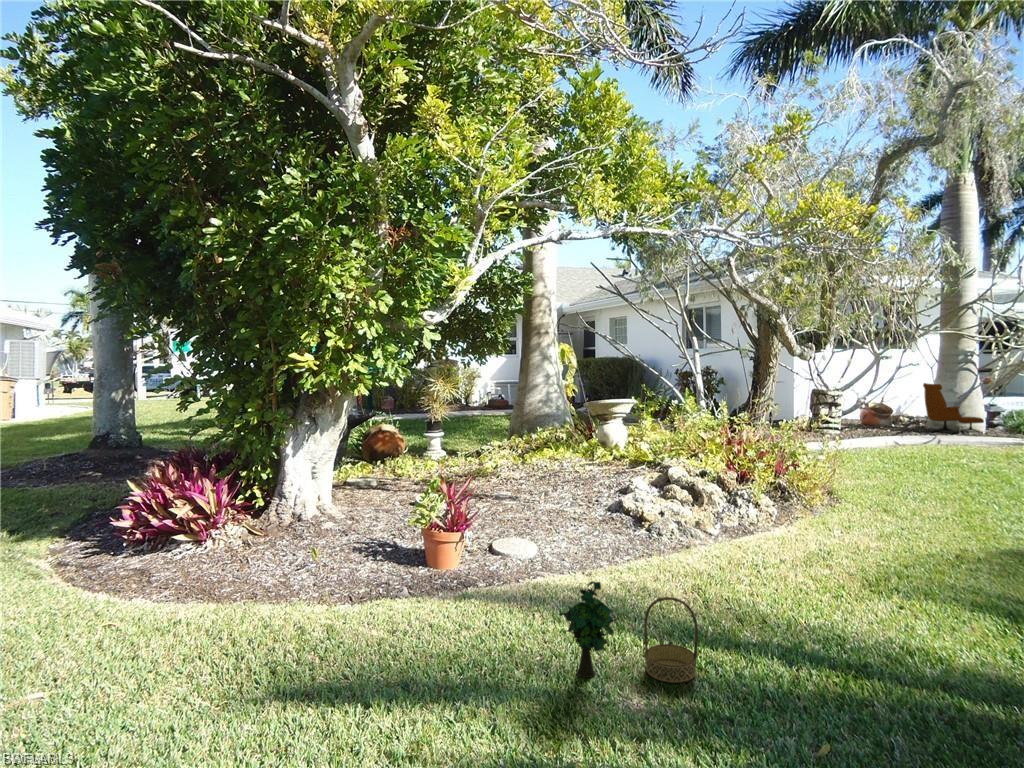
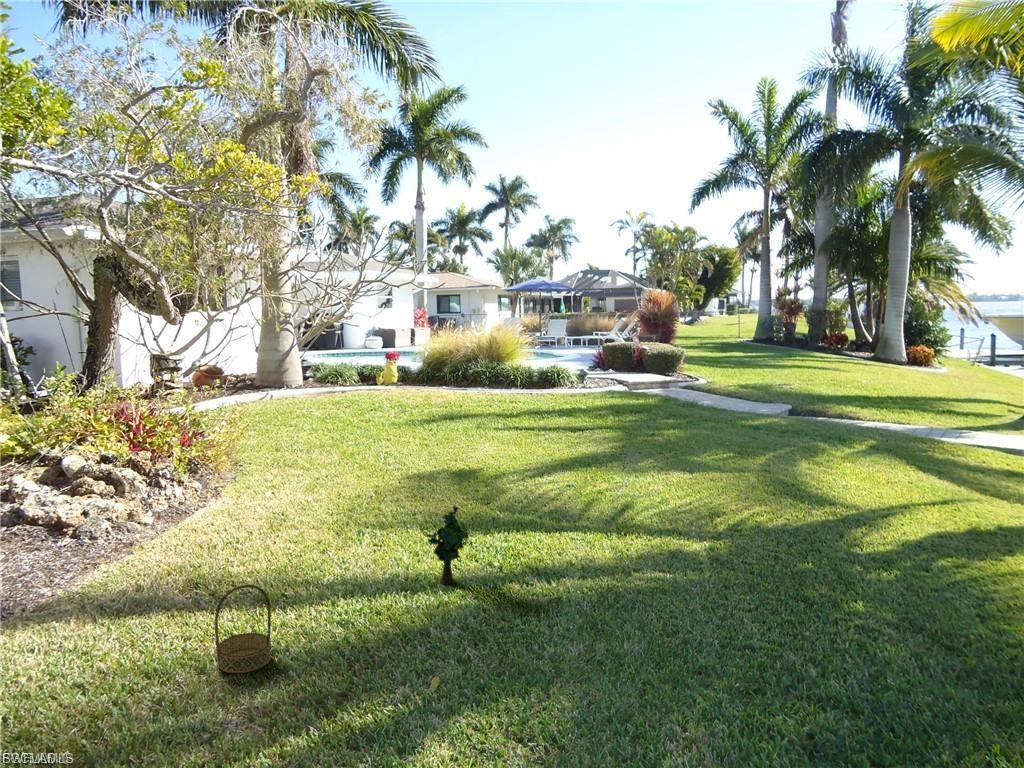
lounge chair: present [923,383,984,434] -> none [255,343,303,390]
decorative plant: present [559,581,614,678] -> present [426,506,469,585]

